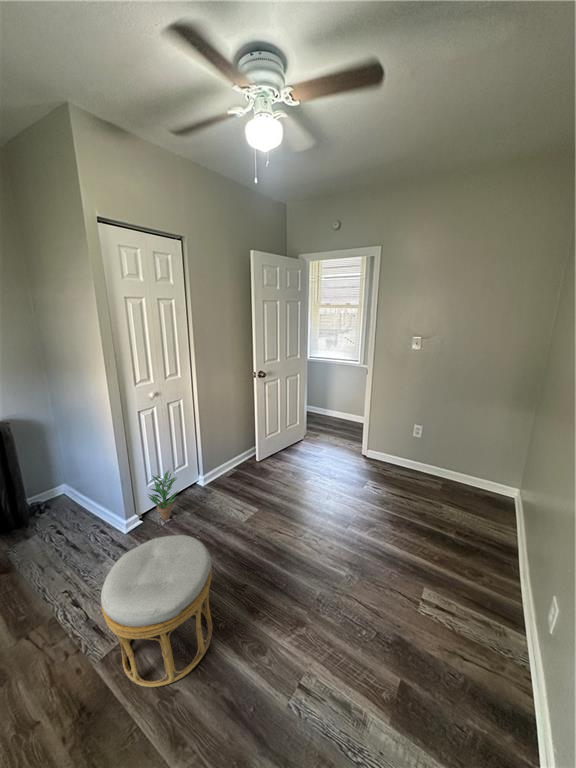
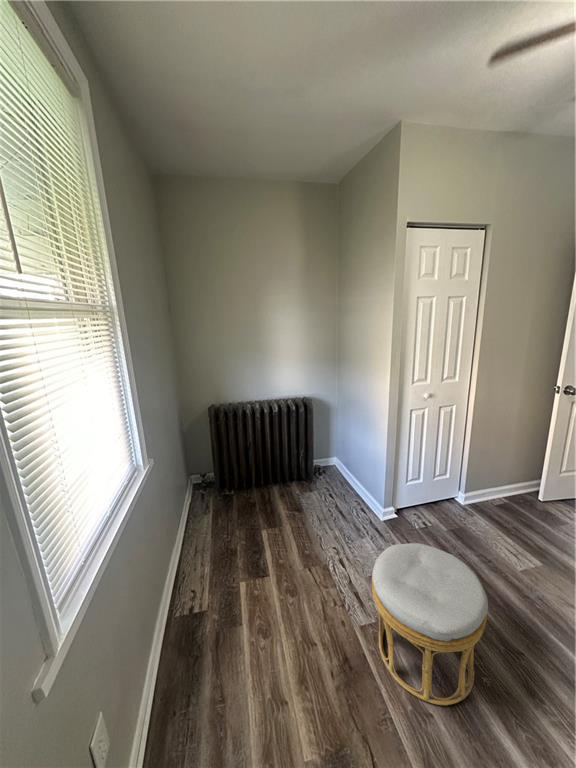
potted plant: present [148,470,178,520] -> none [406,475,441,524]

